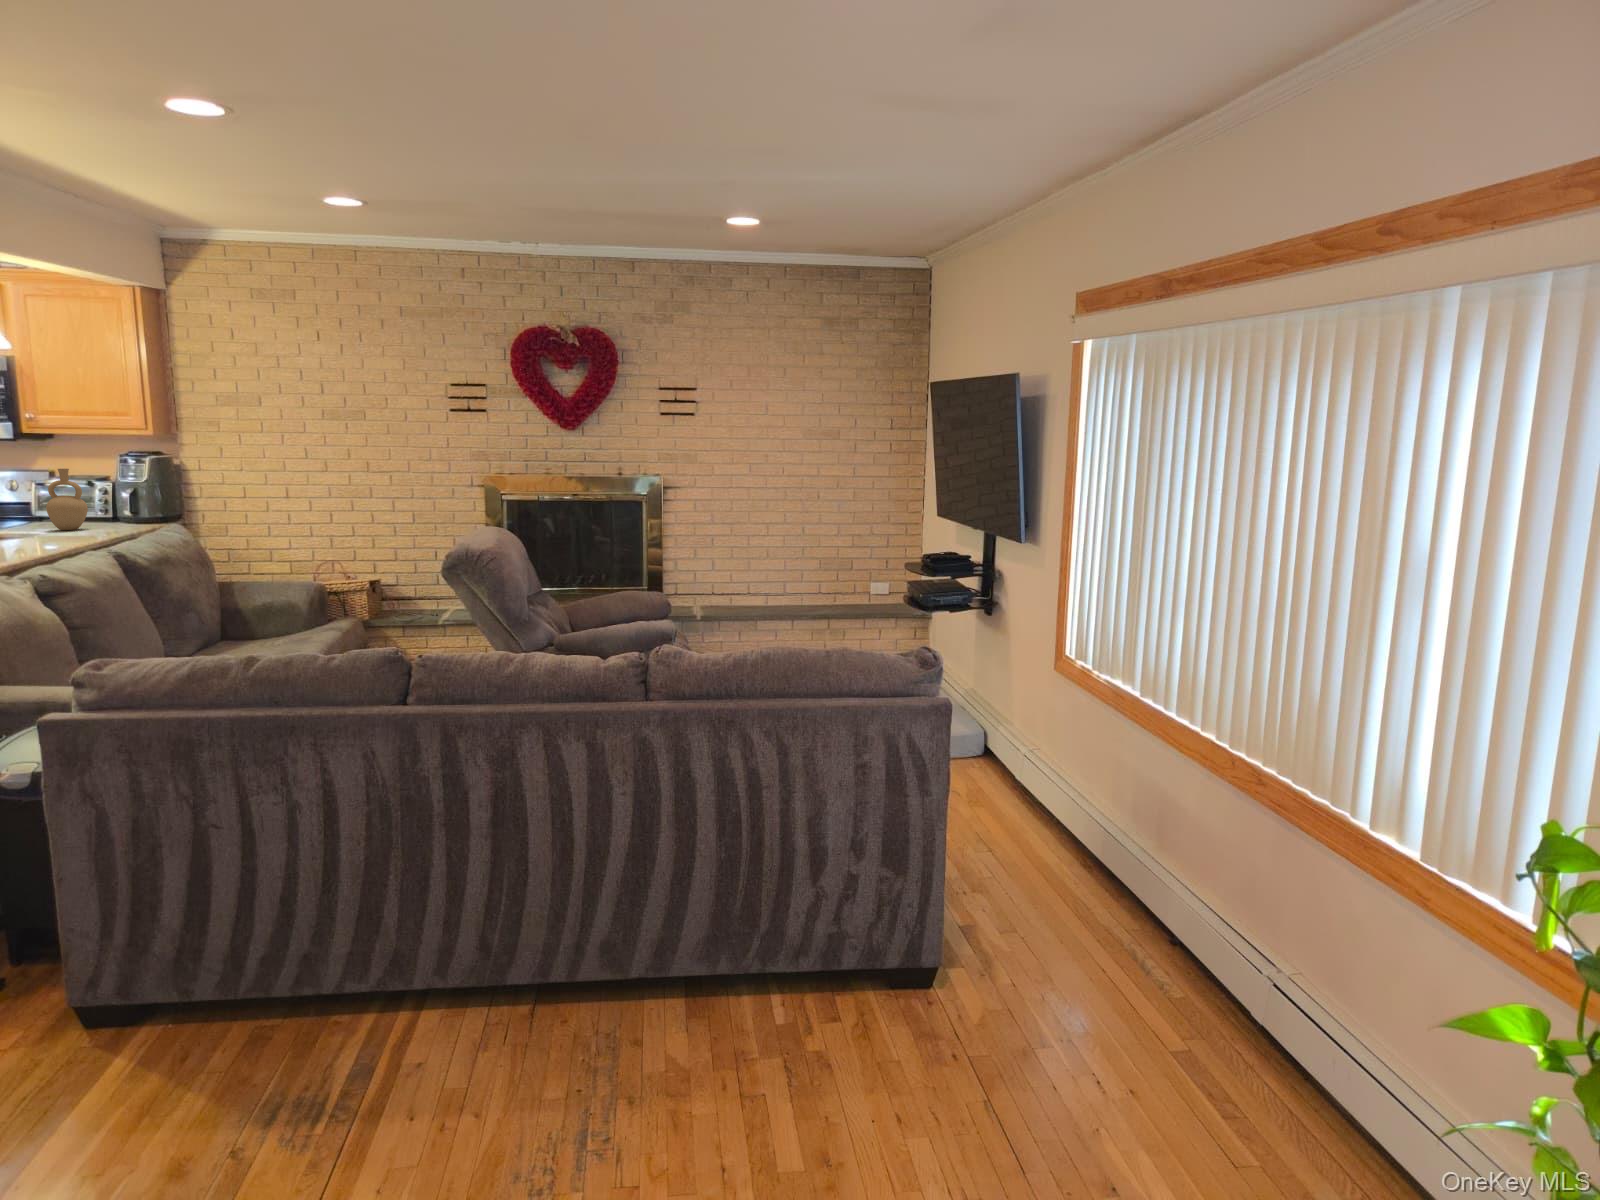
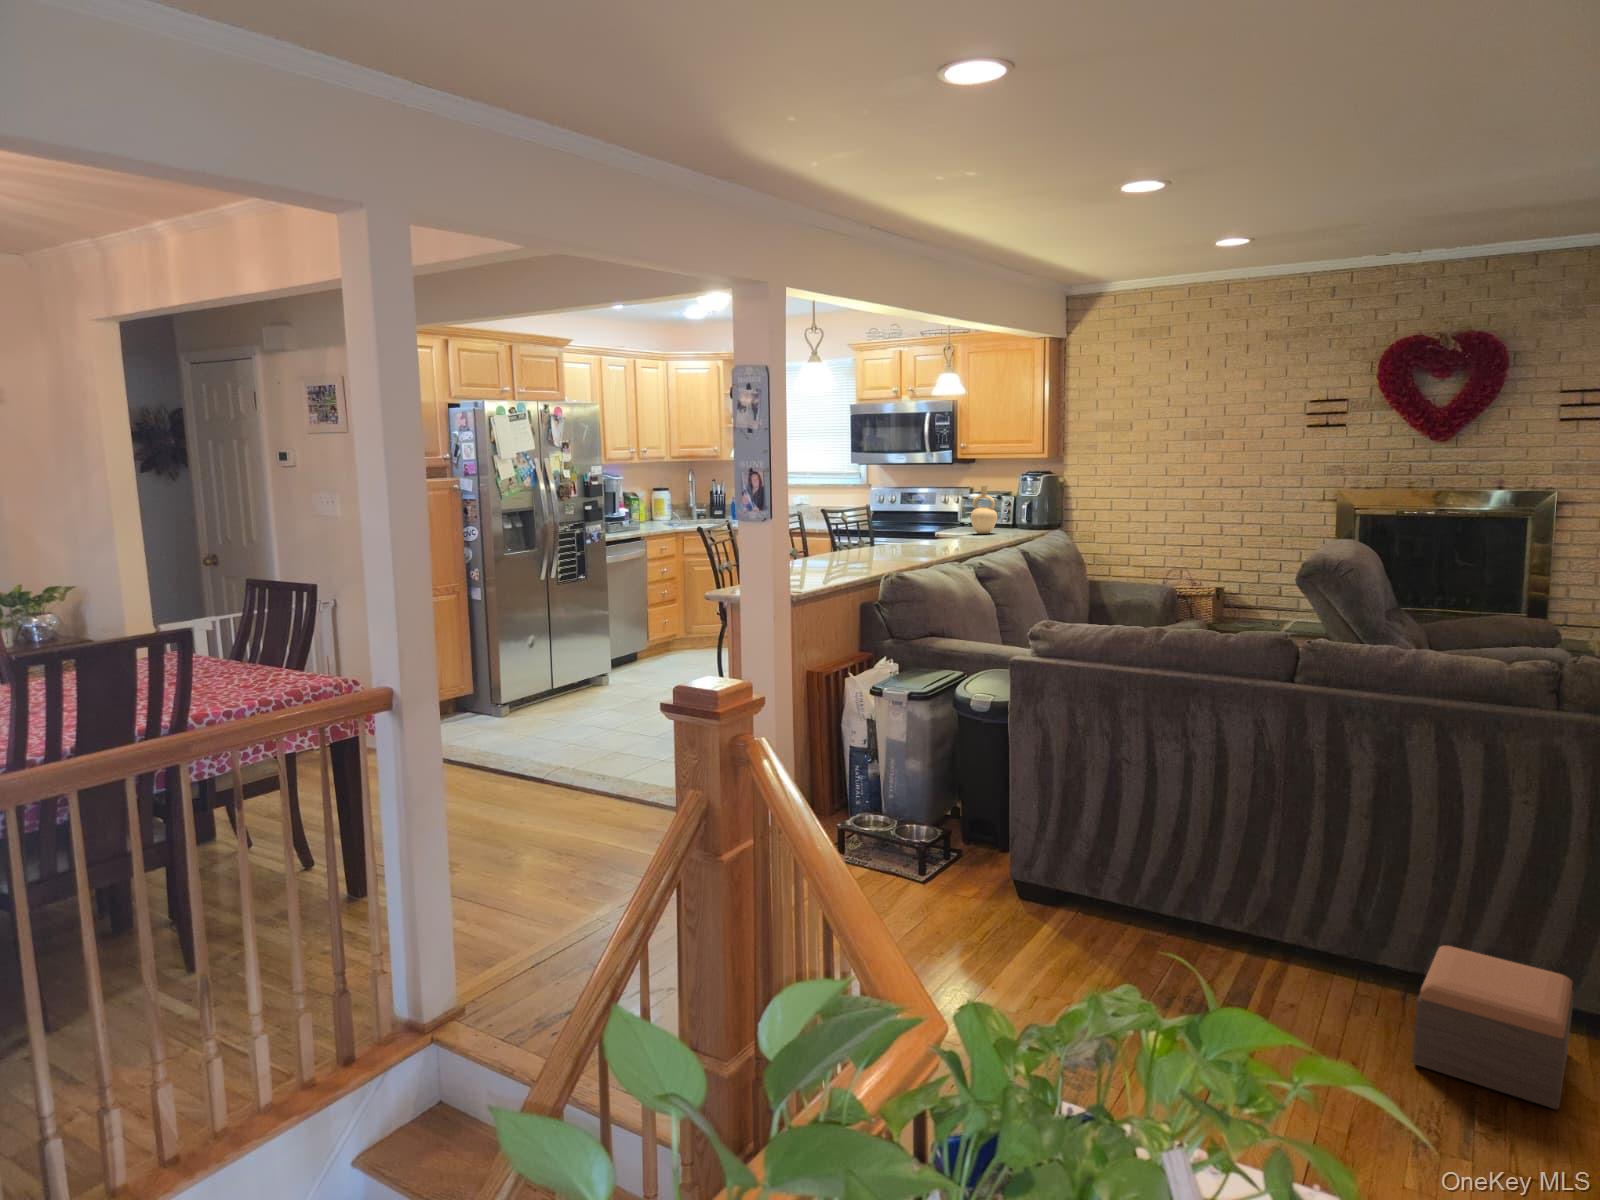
footstool: none [543,950,678,1090] -> present [1412,946,1574,1109]

